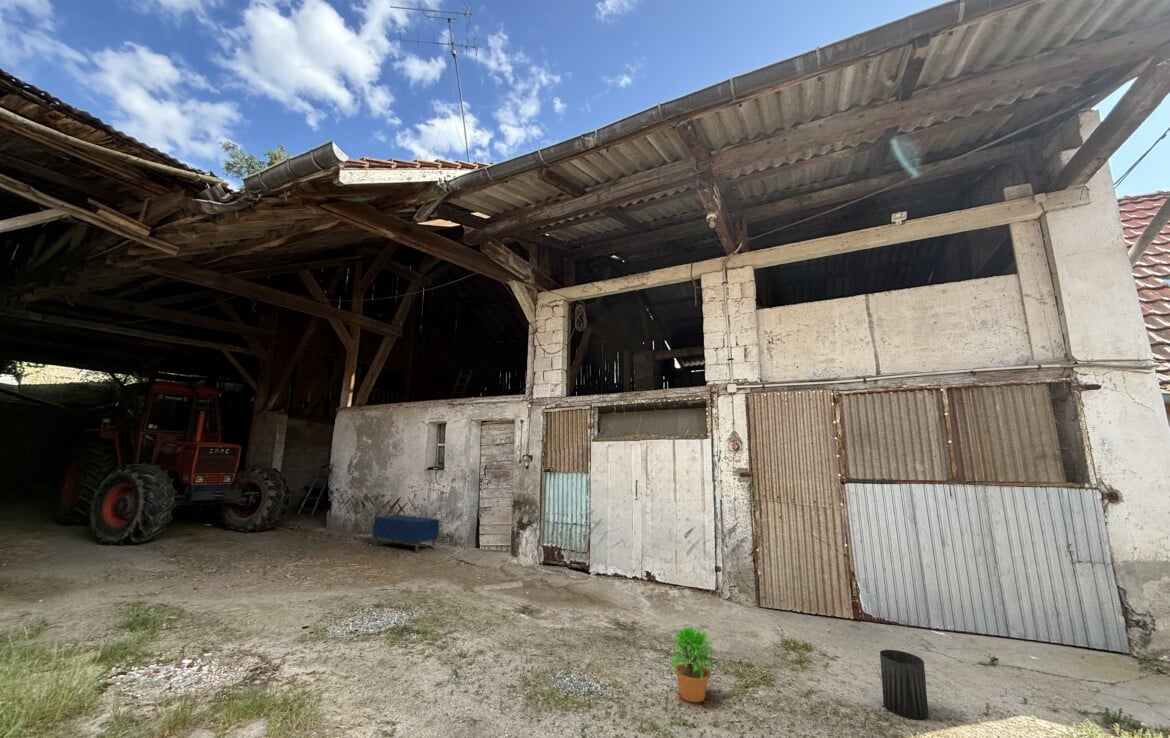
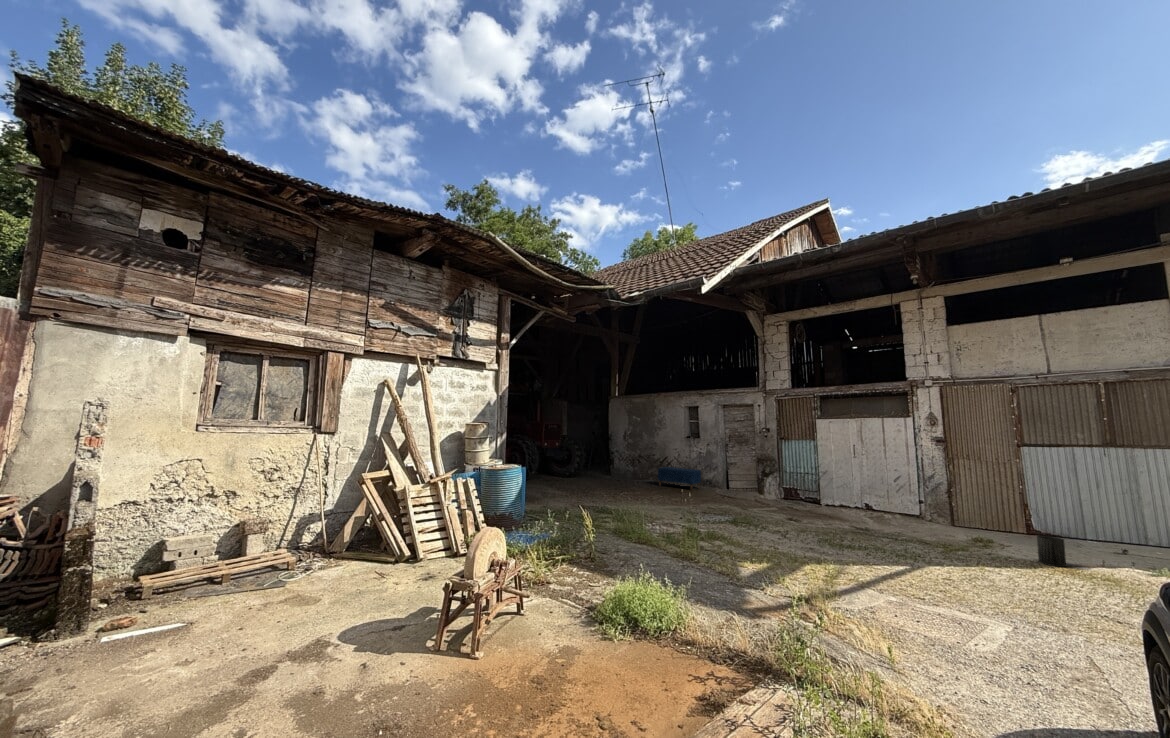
potted plant: present [670,627,713,702] -> none [906,518,935,553]

